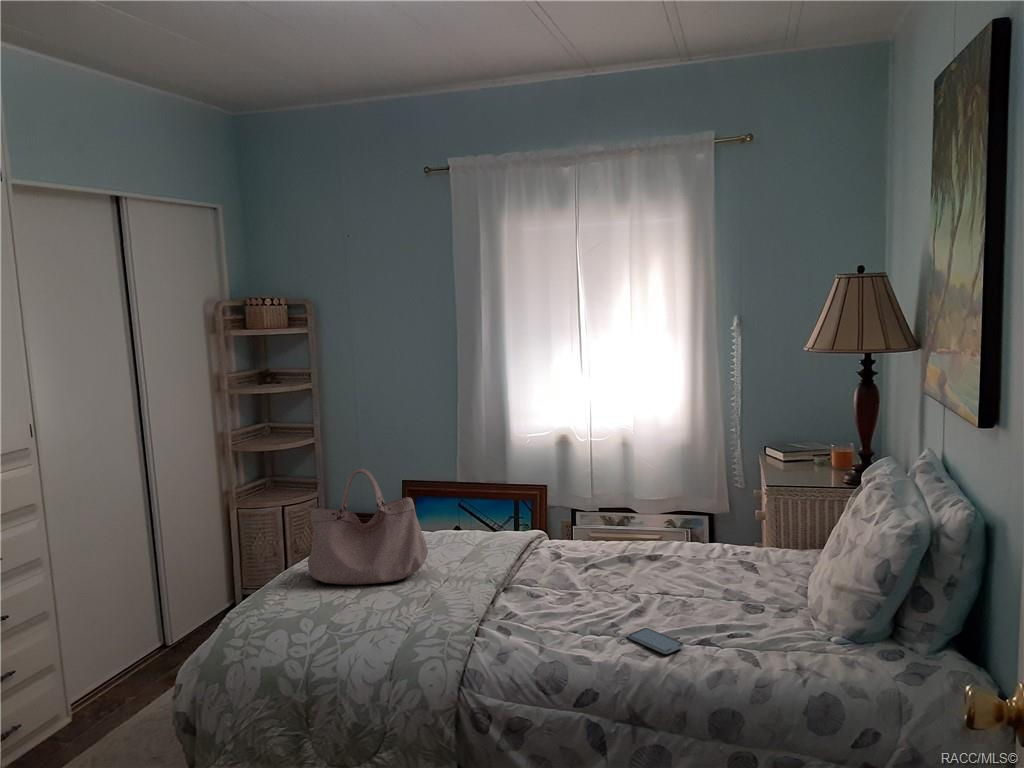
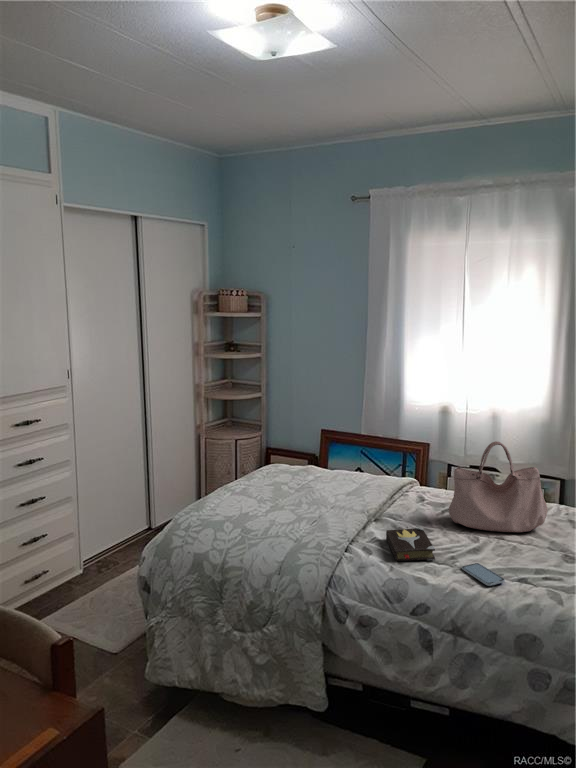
handbag: present [308,469,428,585] -> present [449,441,548,532]
hardback book: none [524,591,593,639] -> present [386,527,435,561]

